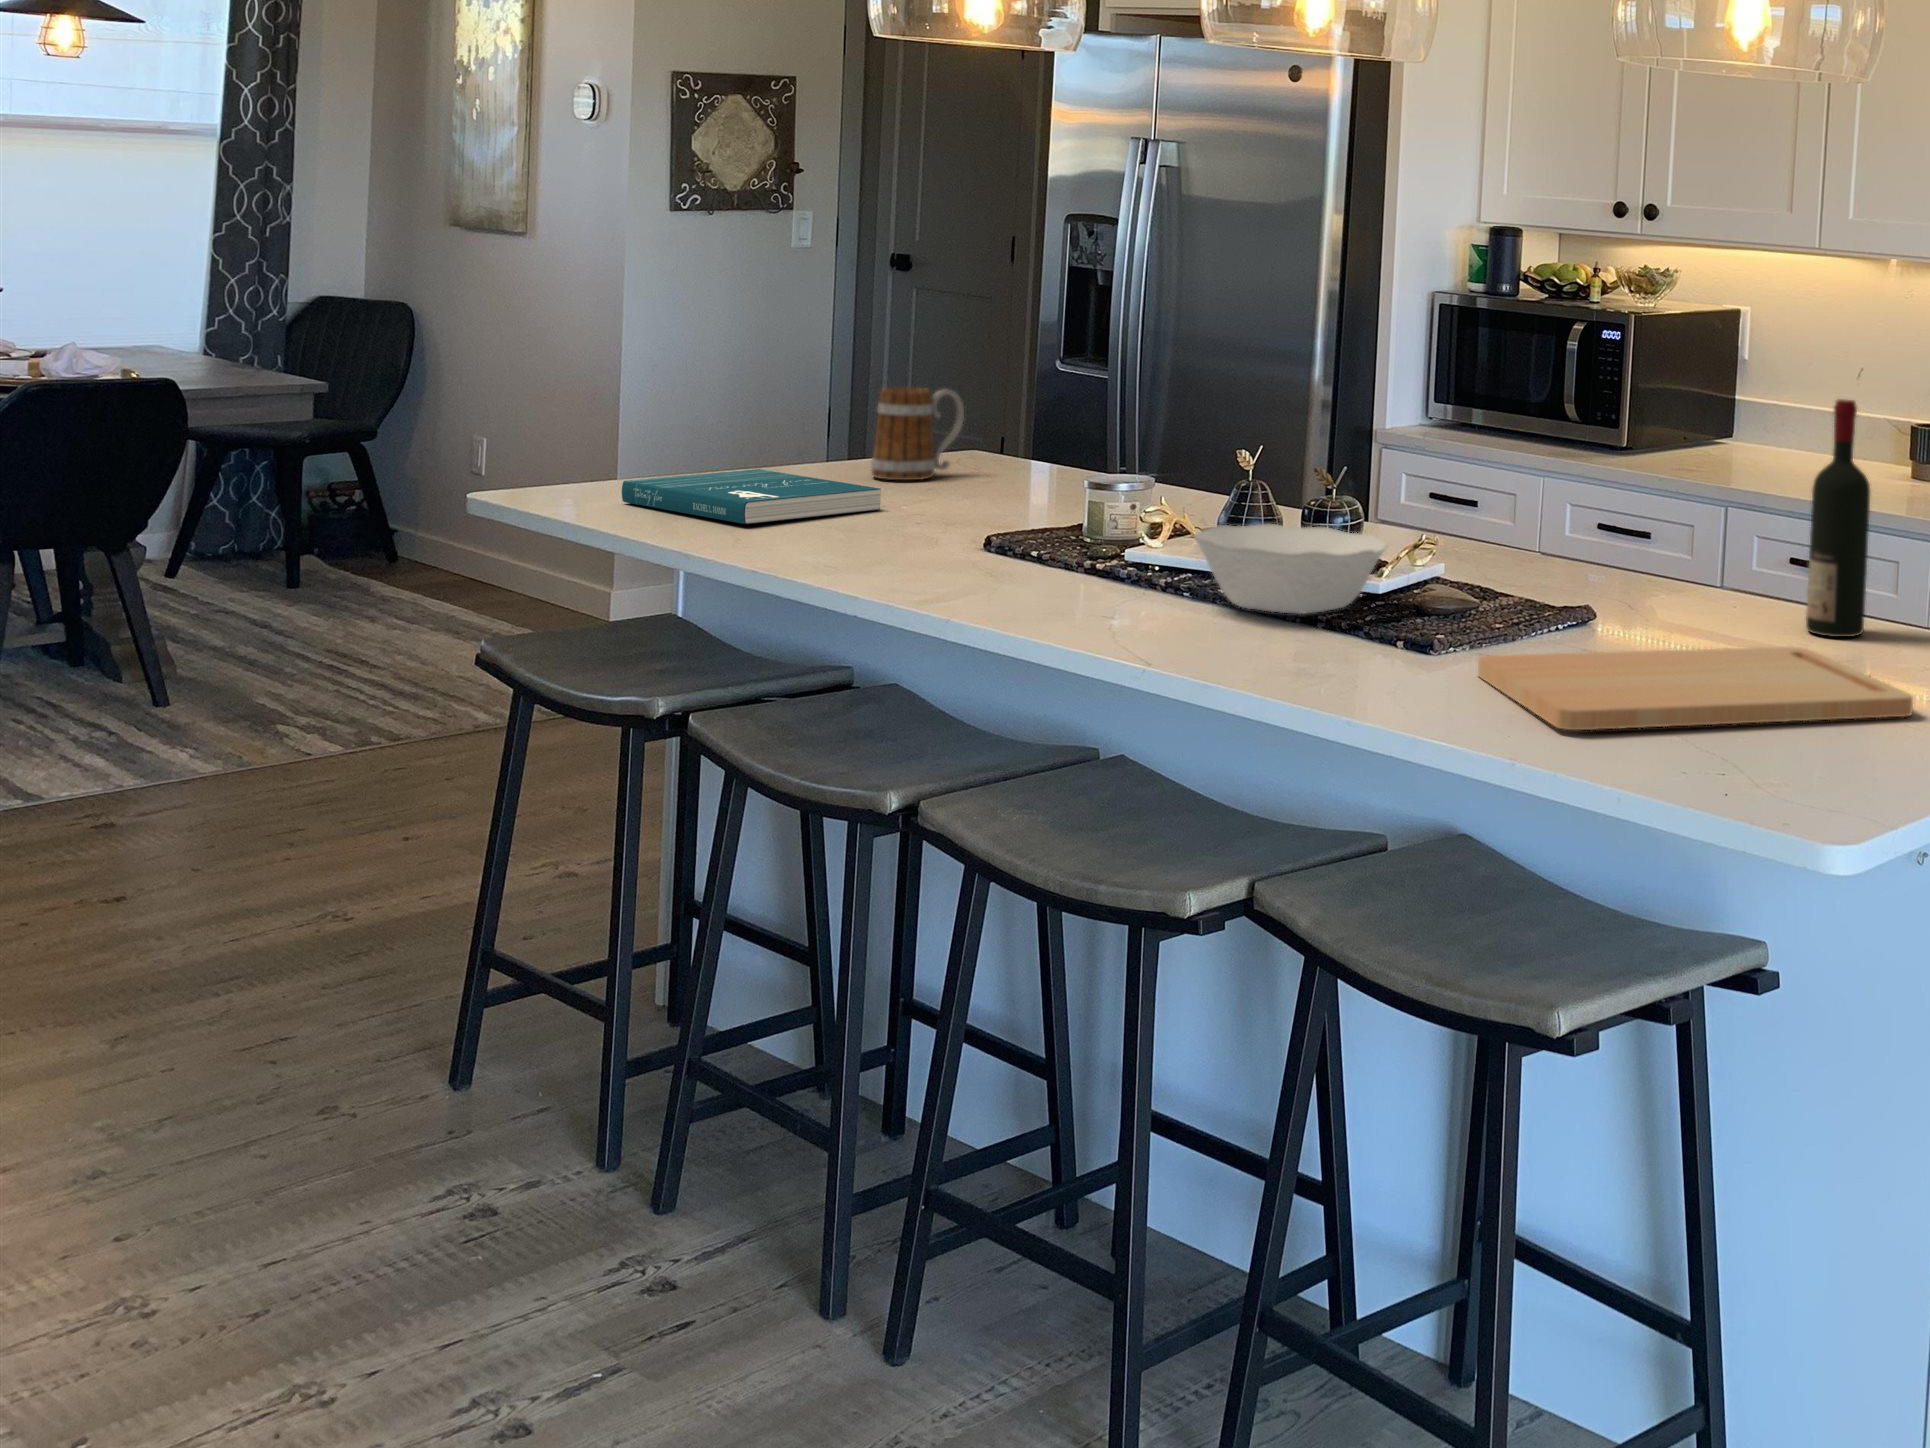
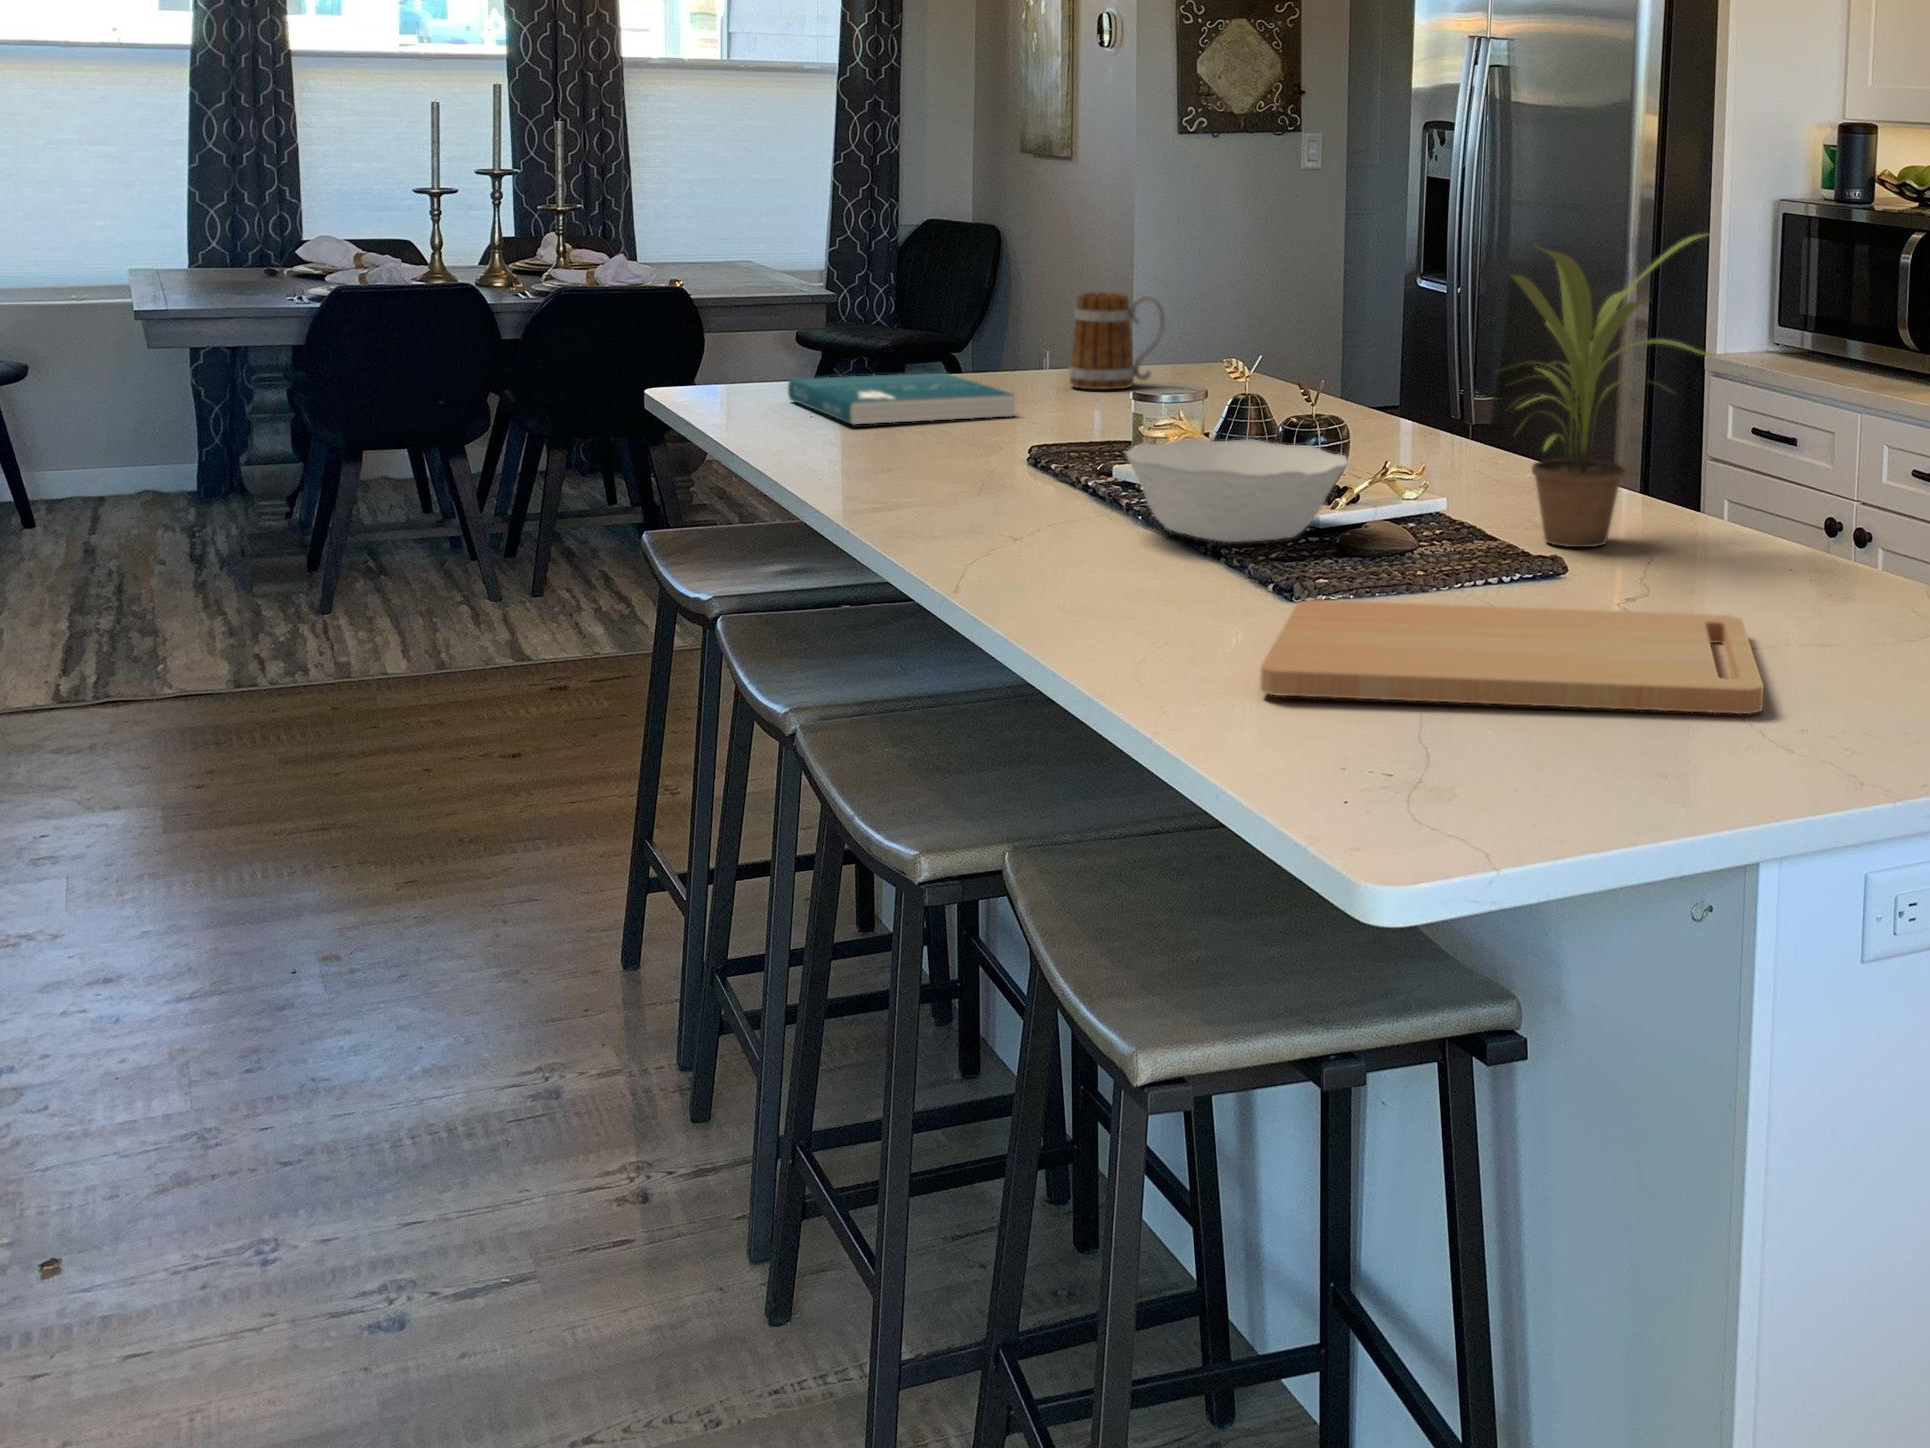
potted plant: none [1504,342,1675,602] -> present [1511,234,1711,547]
wine bottle: present [1806,399,1870,637] -> none [1810,303,1892,610]

